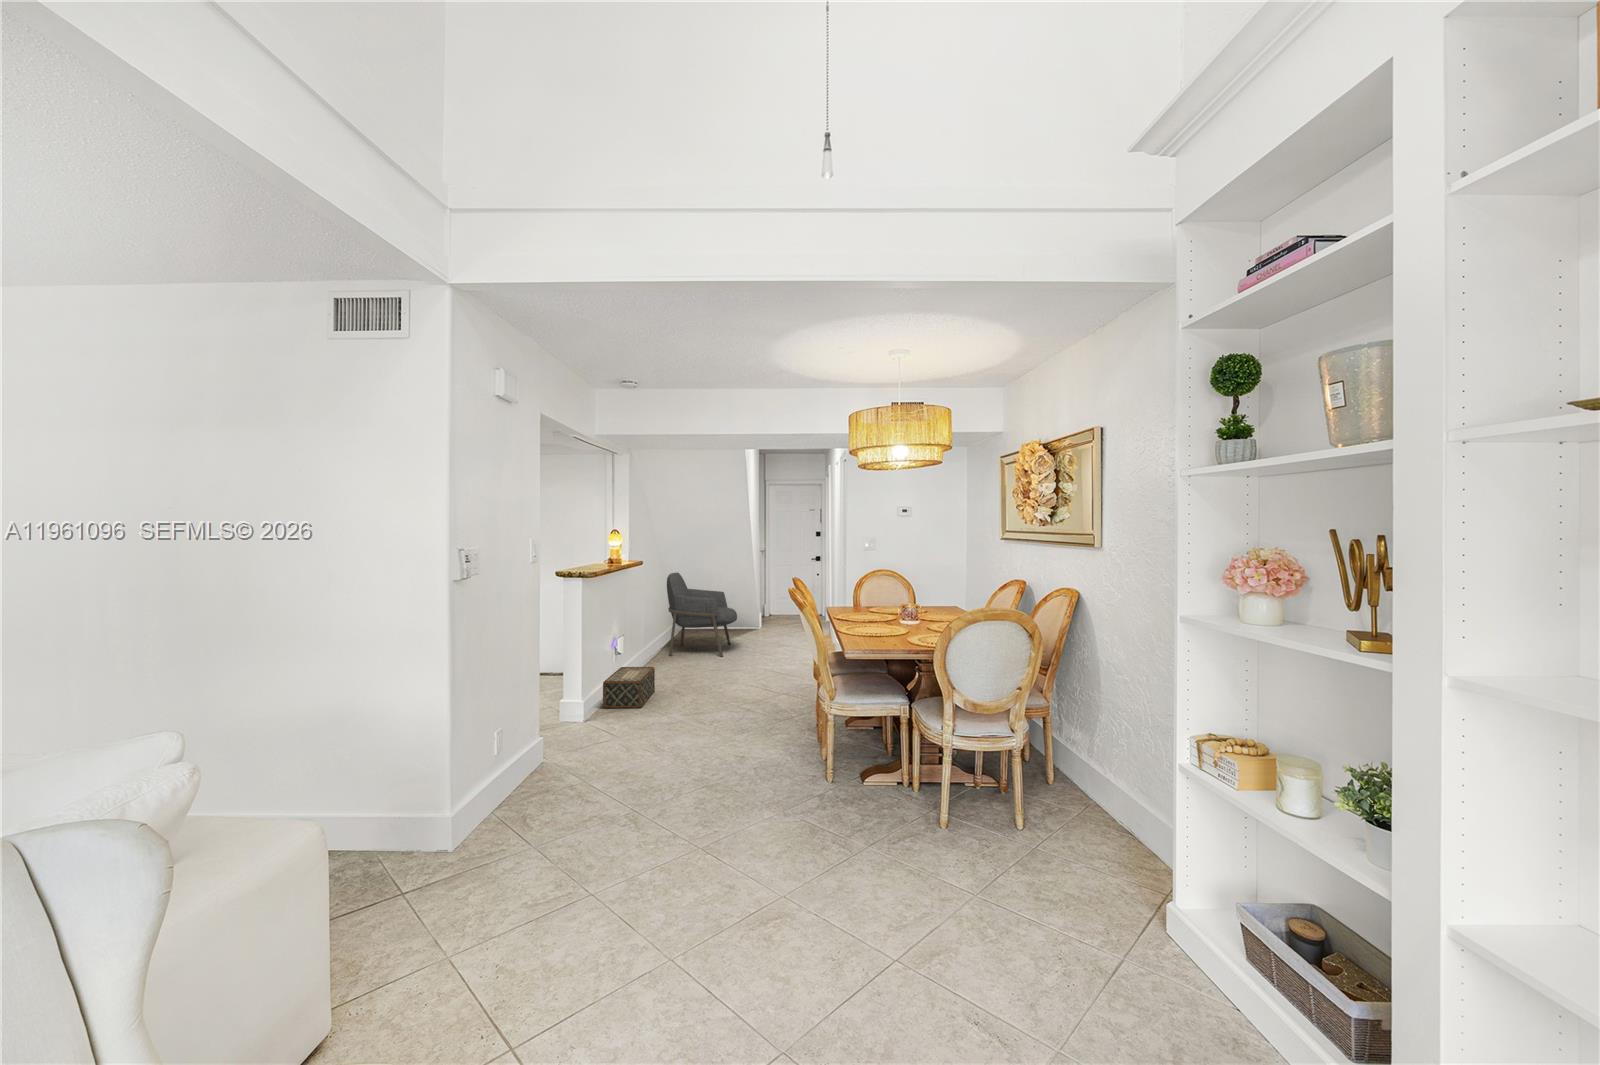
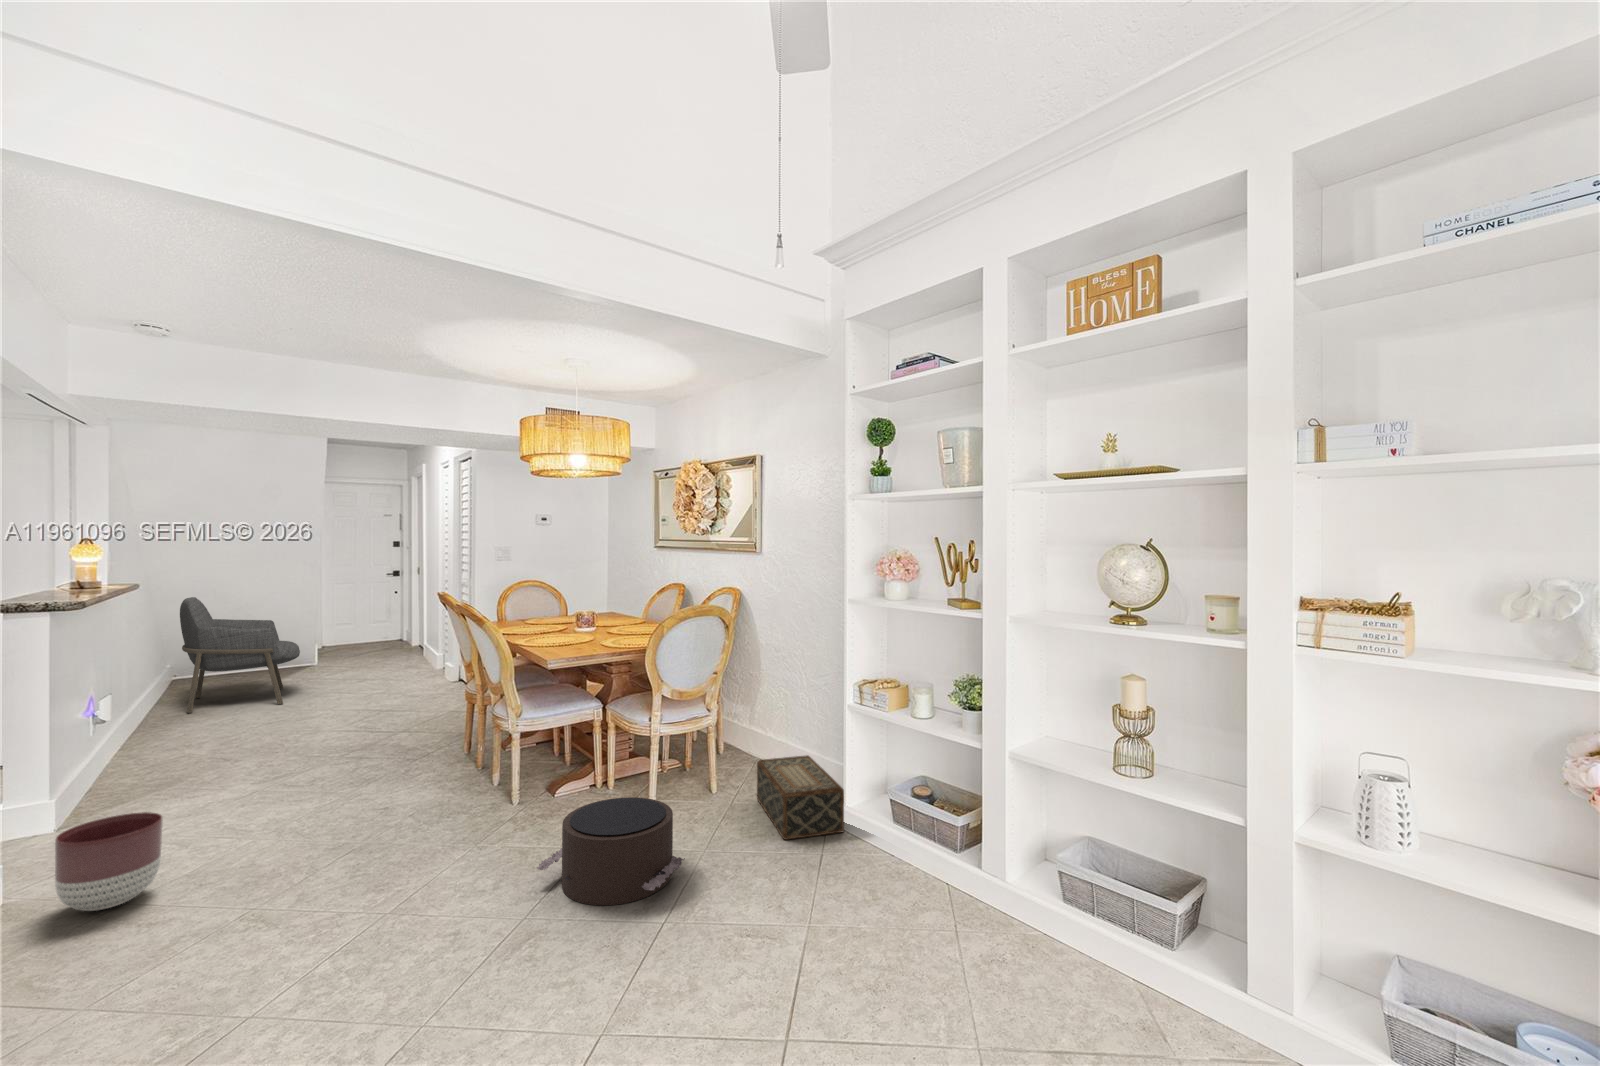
woven basket: present [603,667,655,708] -> present [757,755,844,840]
planter: none [514,731,572,797] -> present [55,812,163,911]
pouf: none [788,809,932,936] -> present [537,797,685,905]

